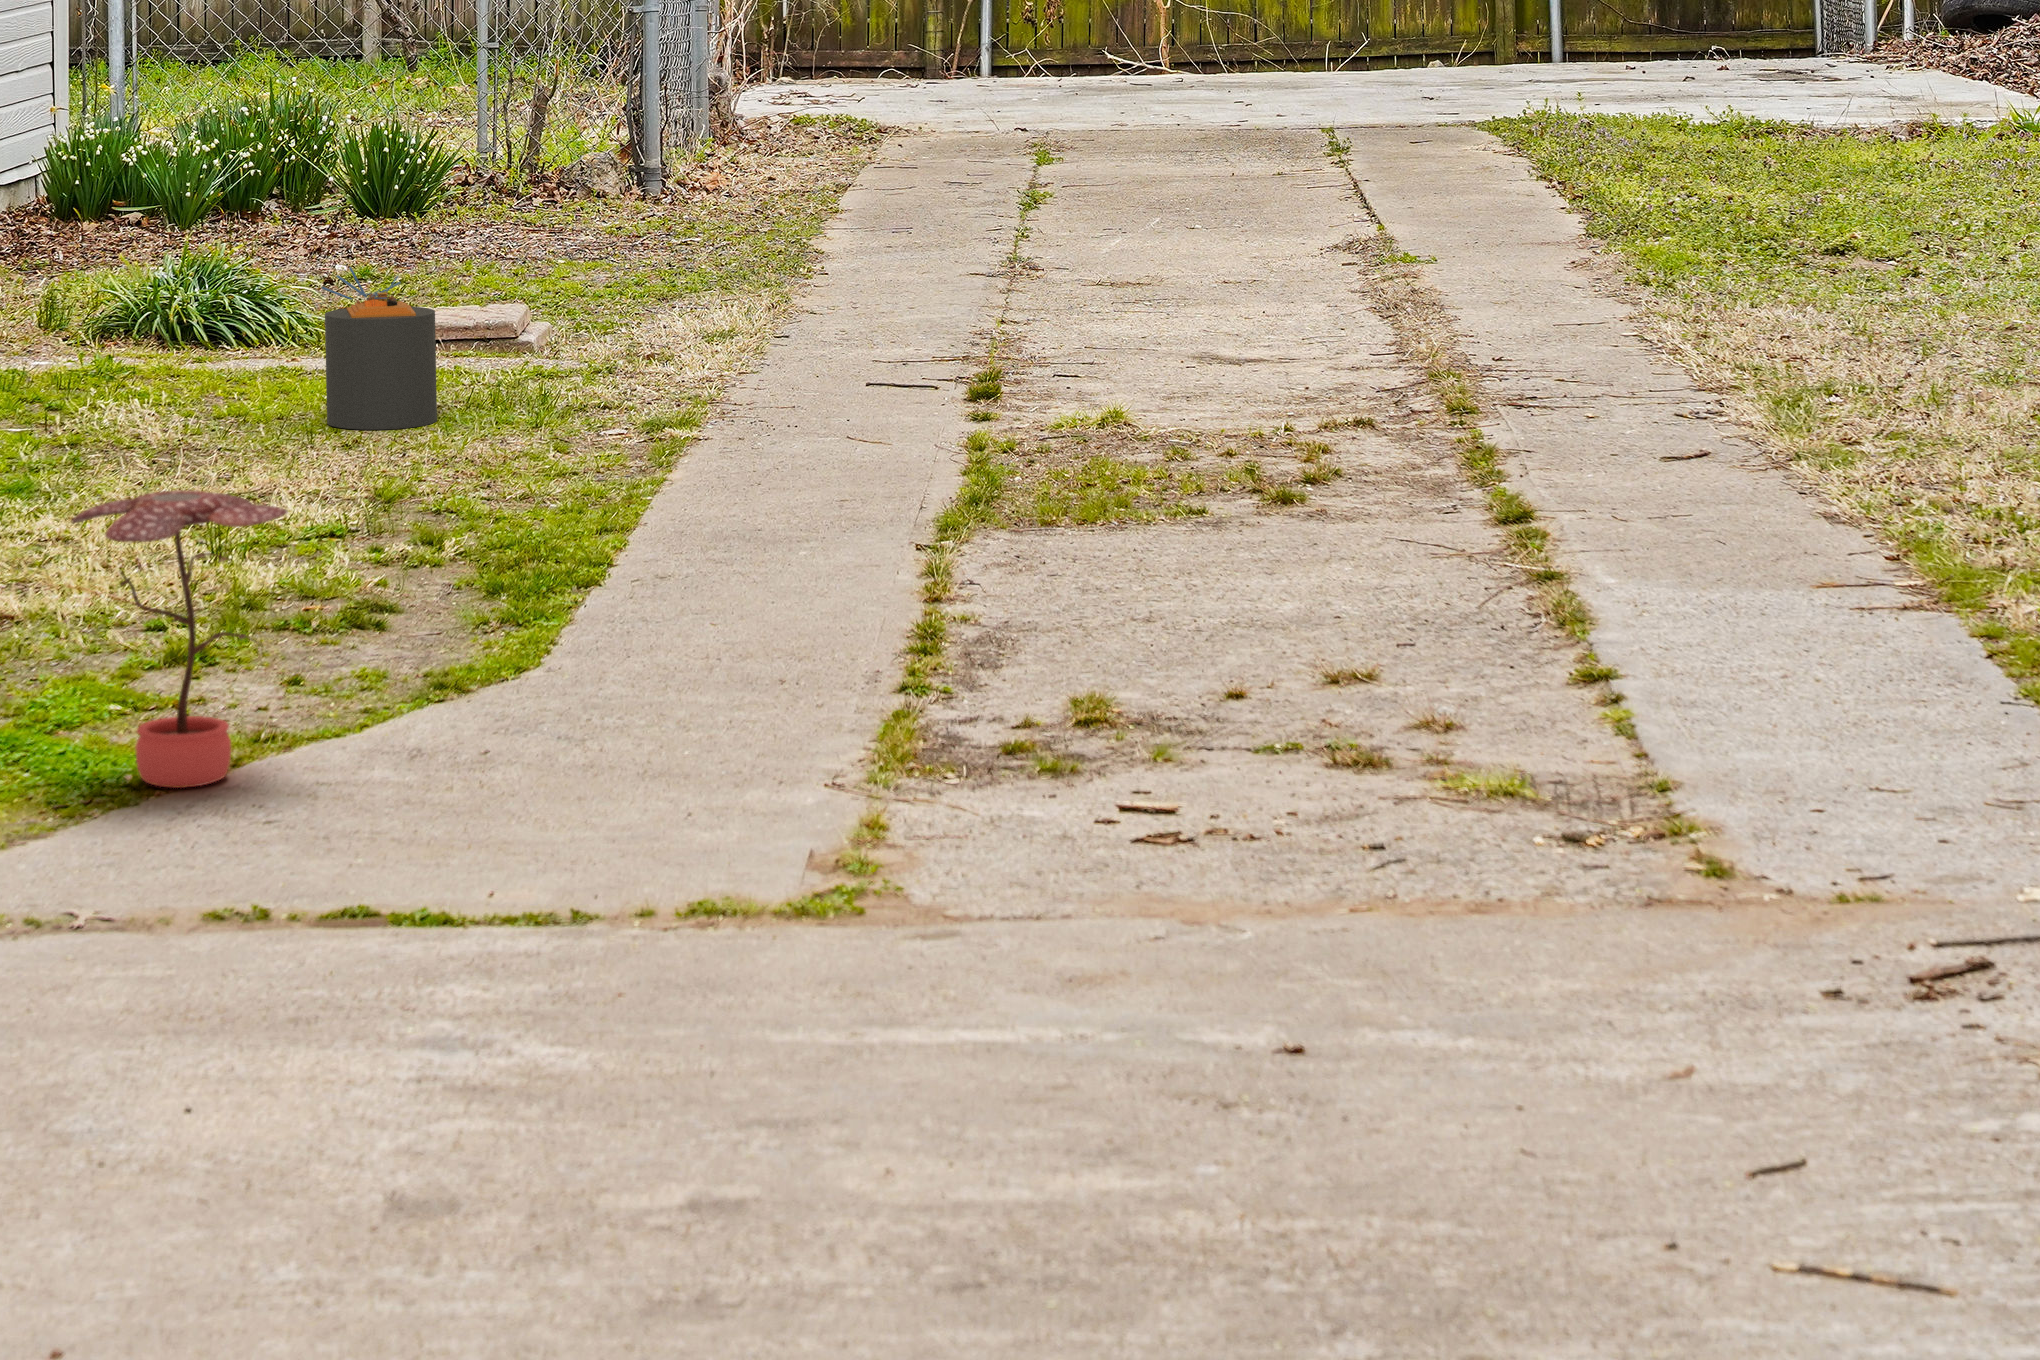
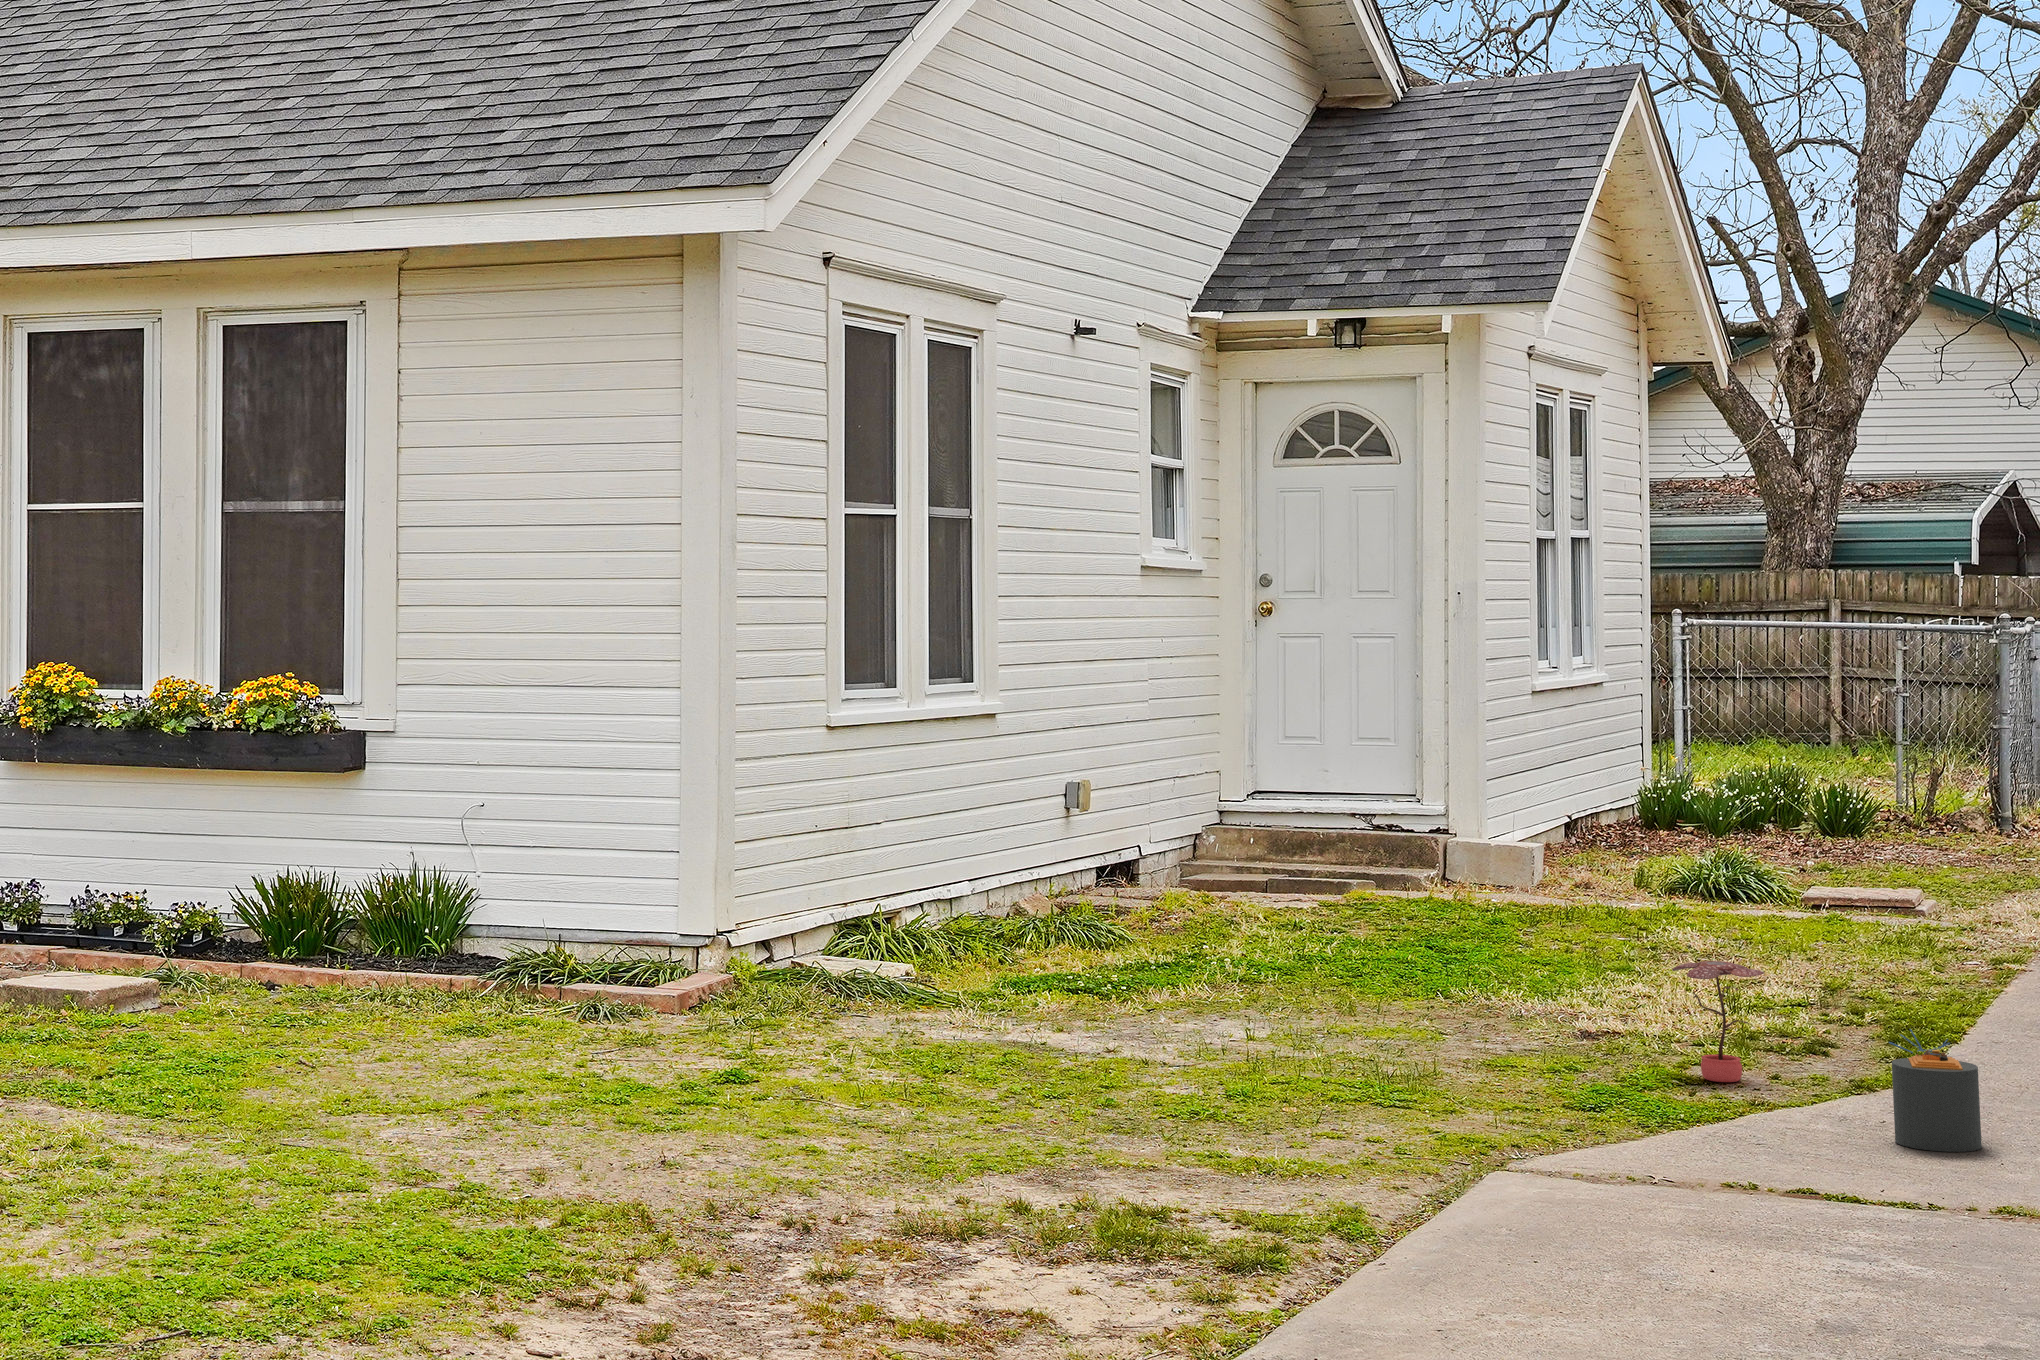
trash can: present [322,267,437,430] -> present [1889,1029,1982,1152]

